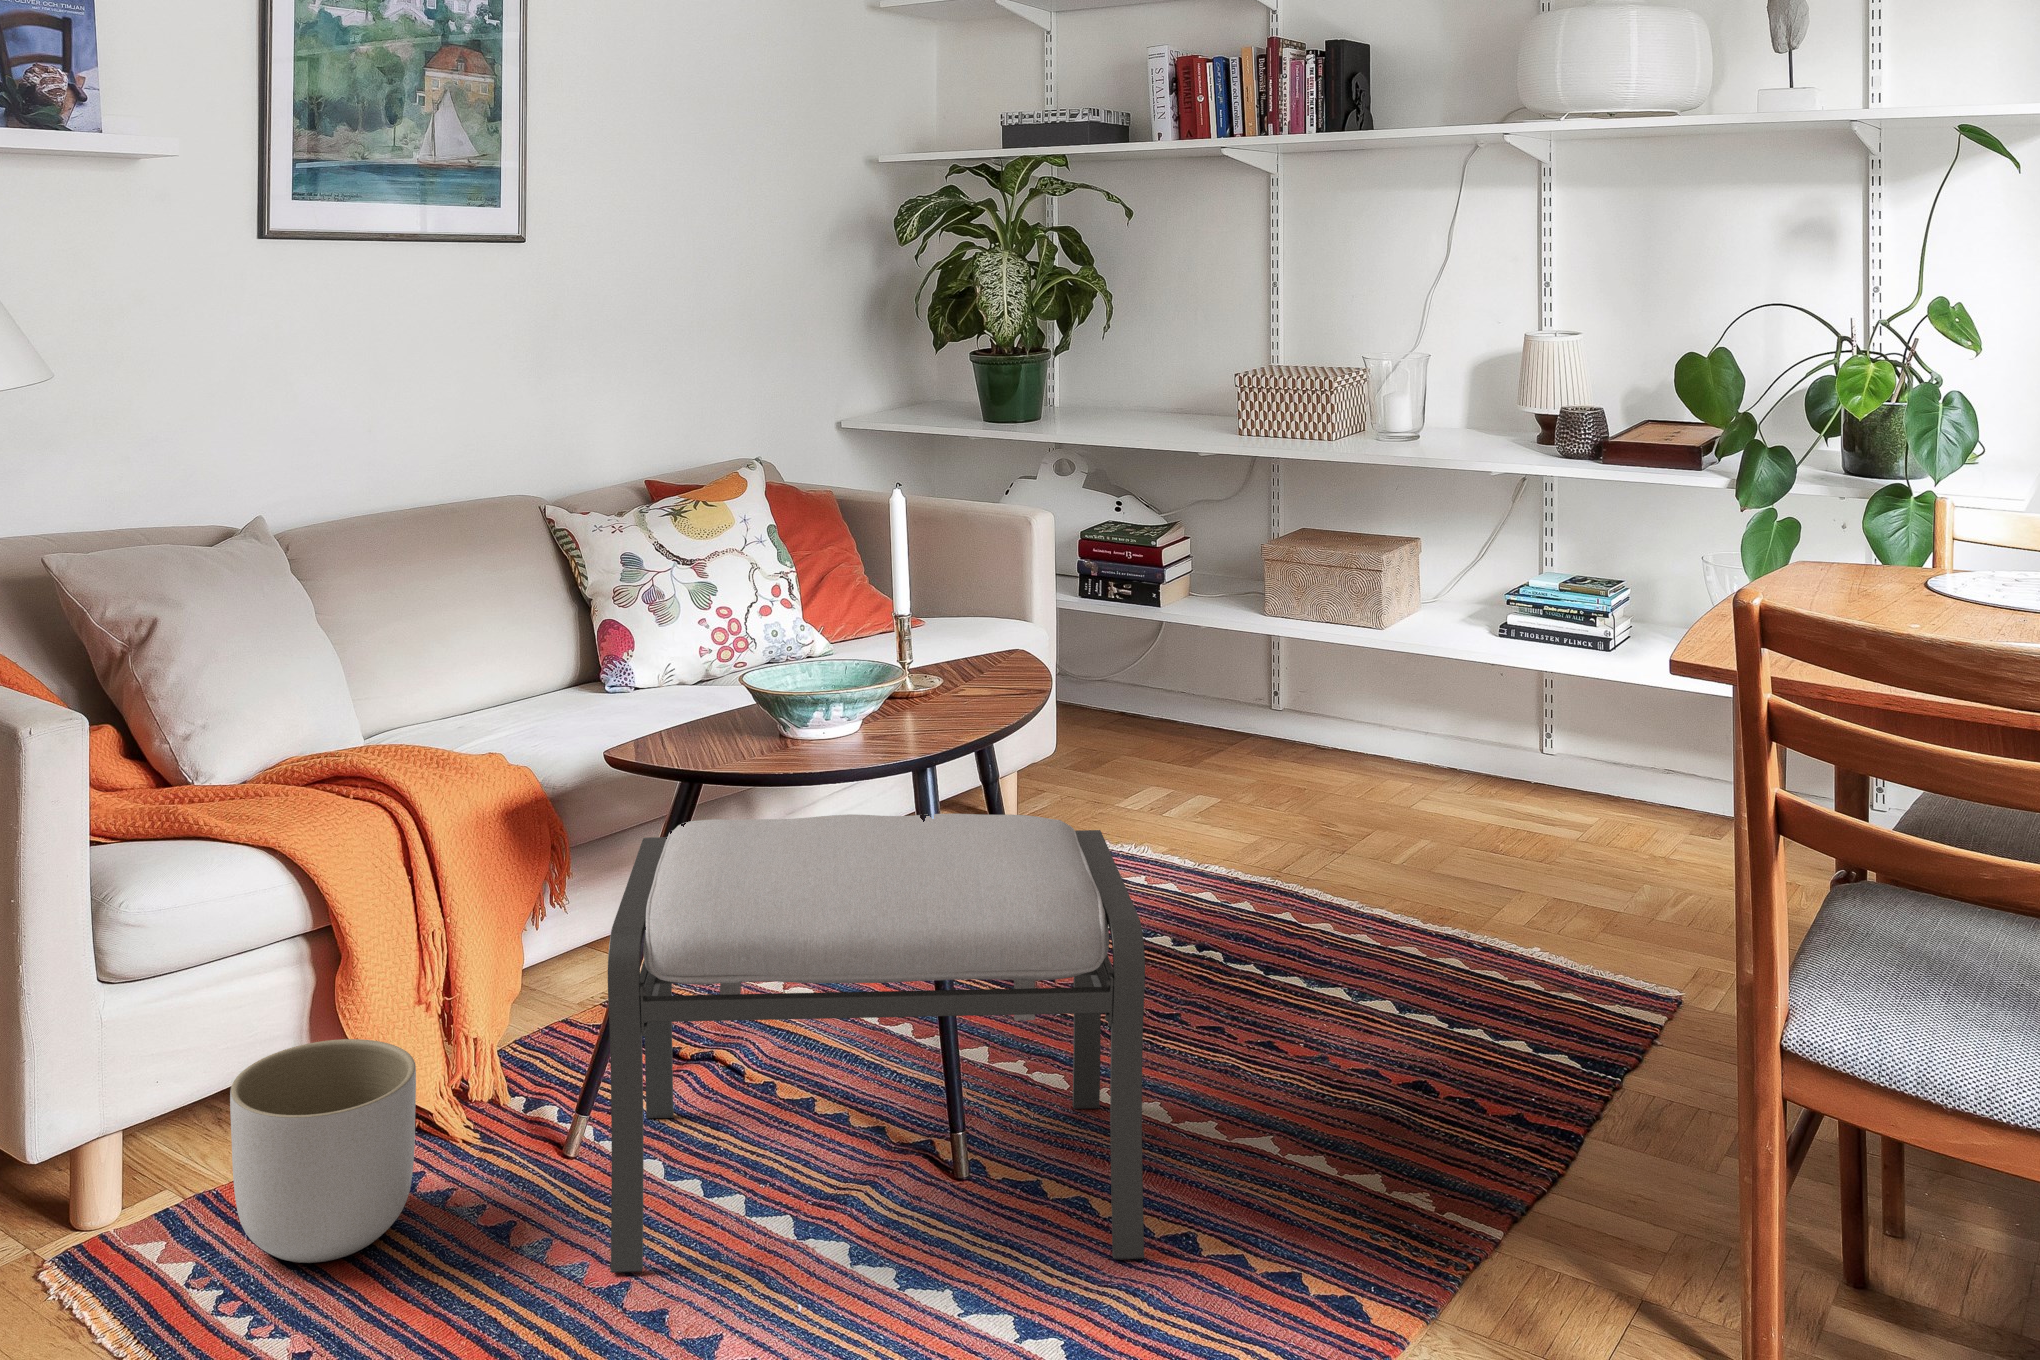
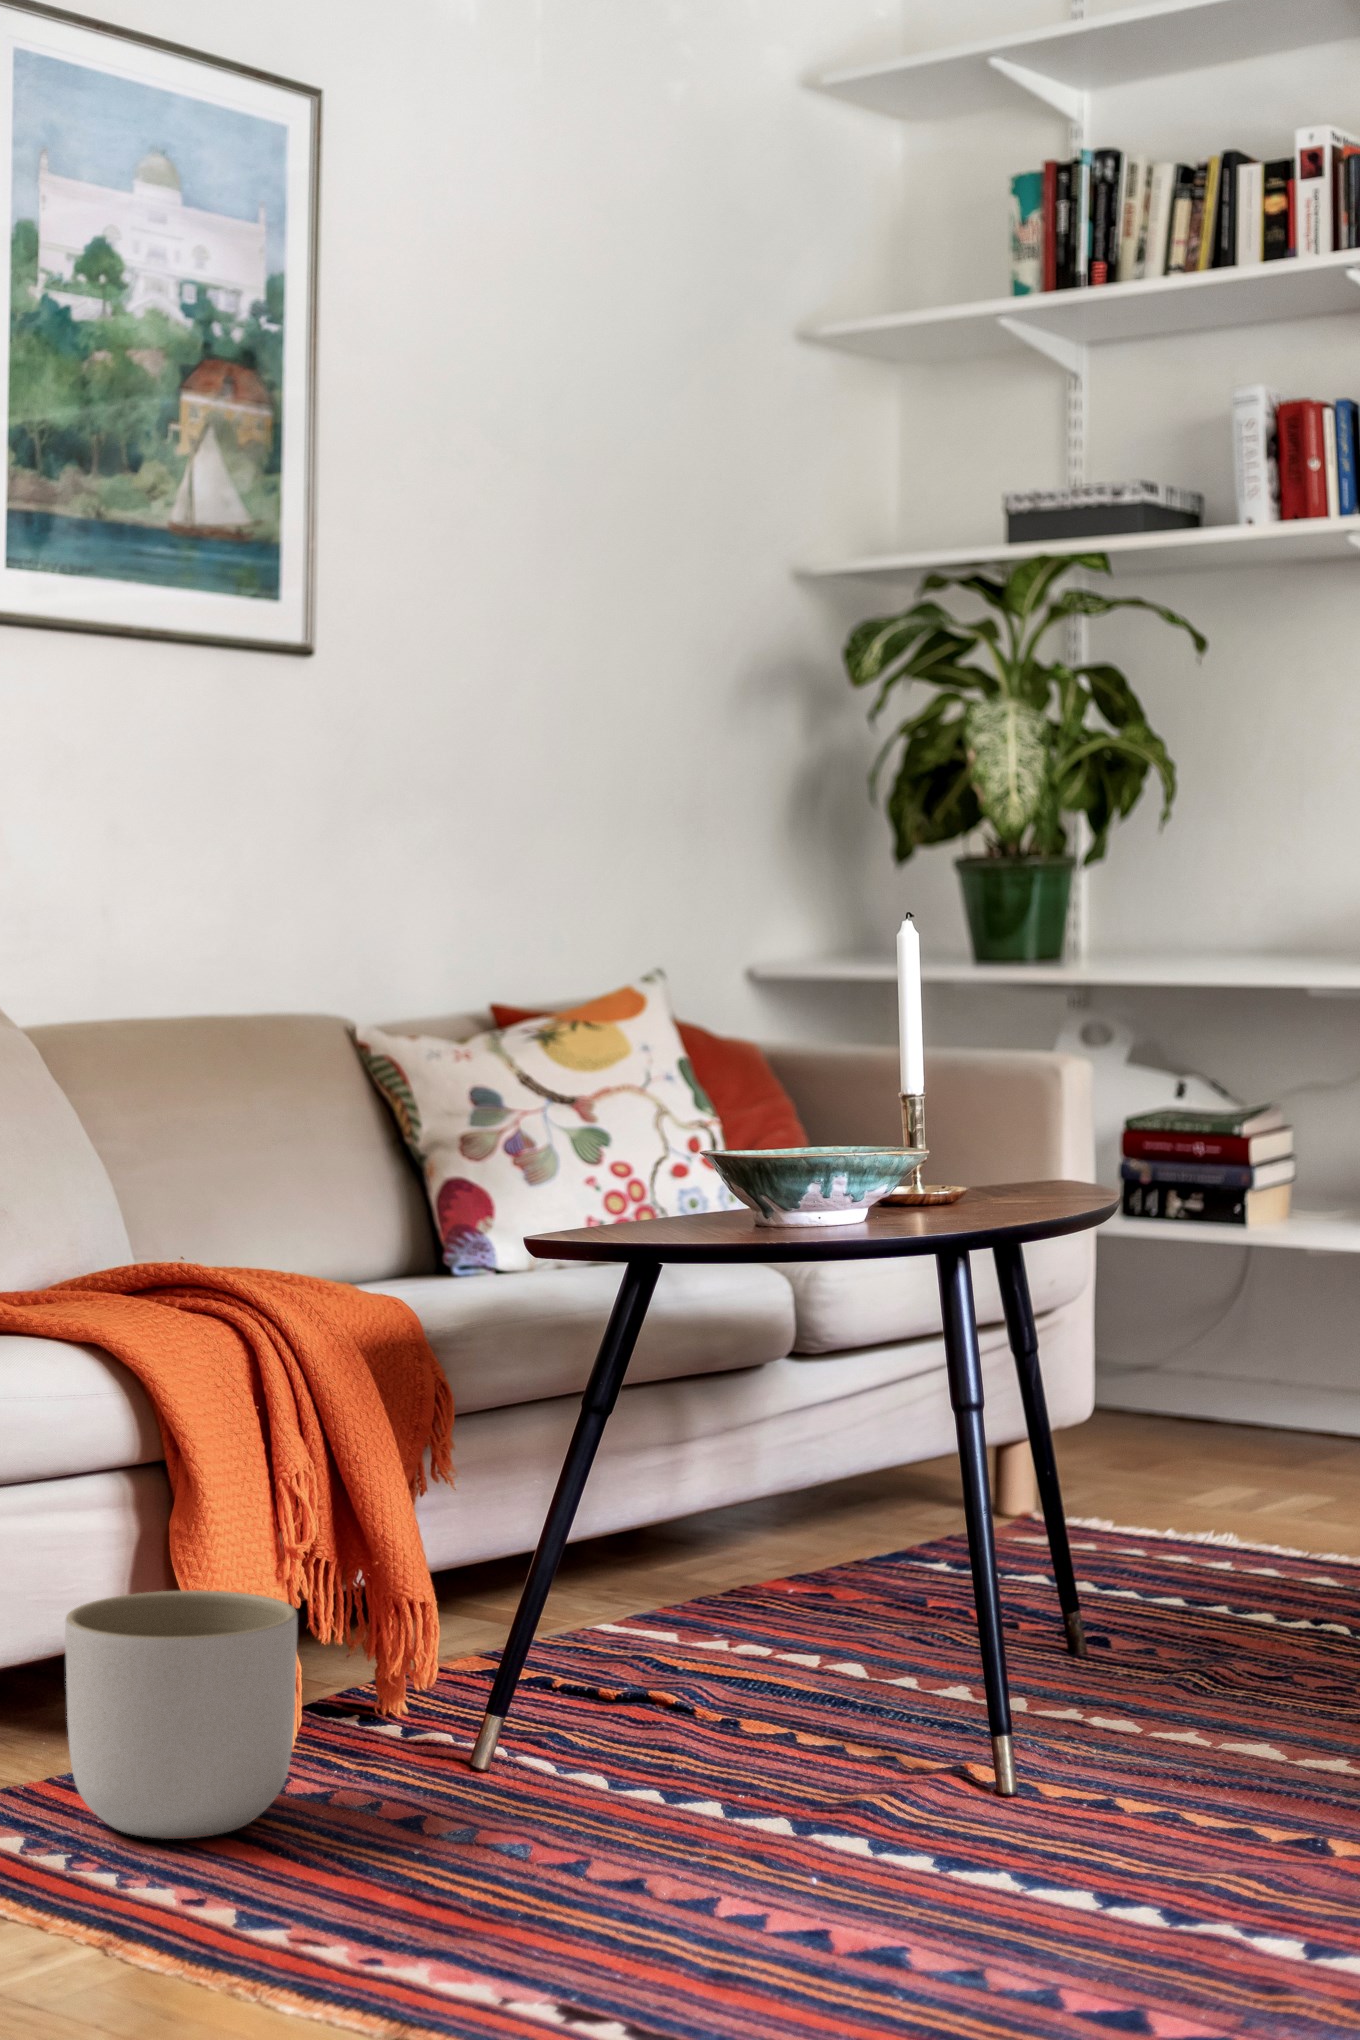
ottoman: present [608,814,1145,1272] -> none [562,1335,1261,1854]

